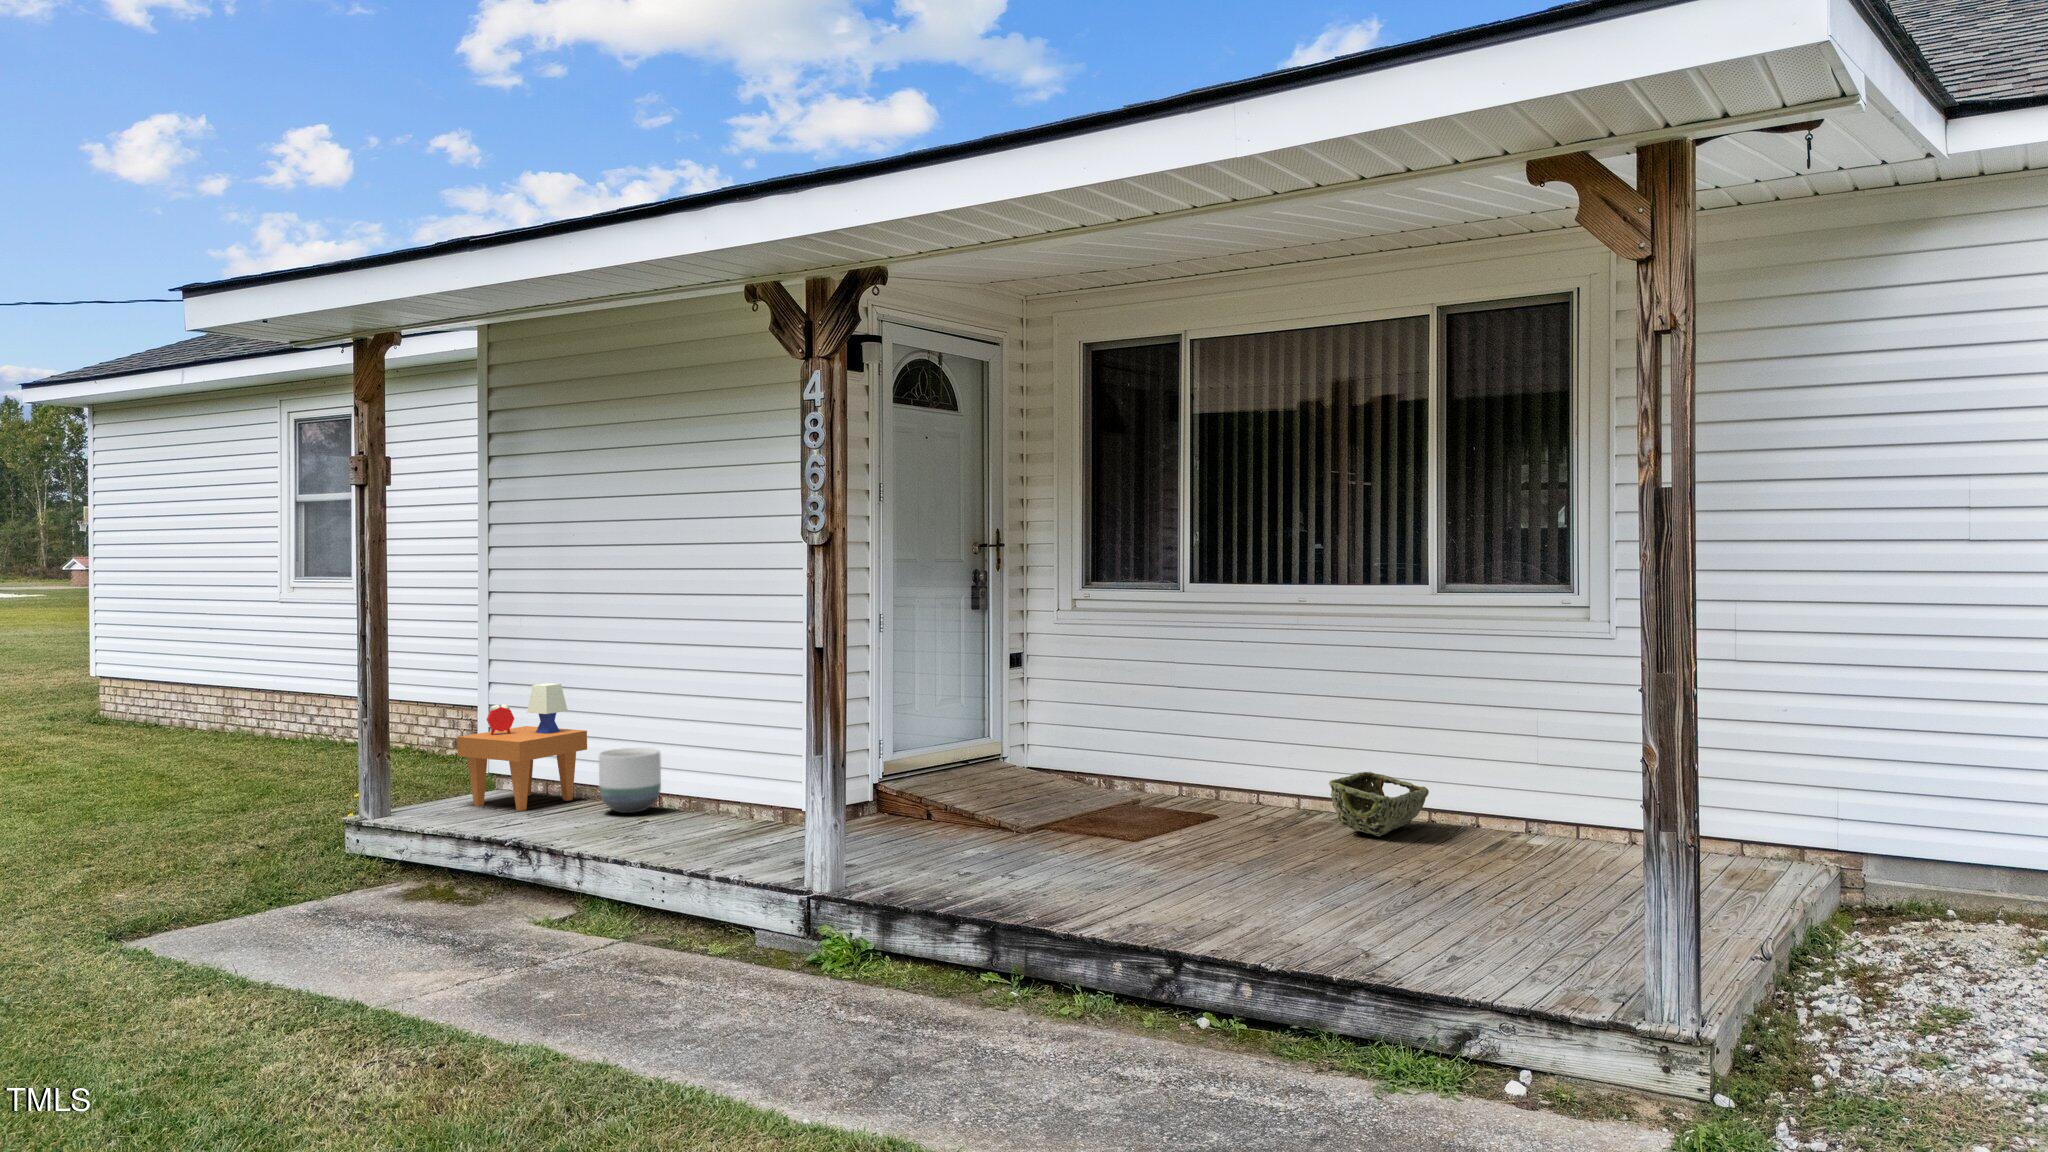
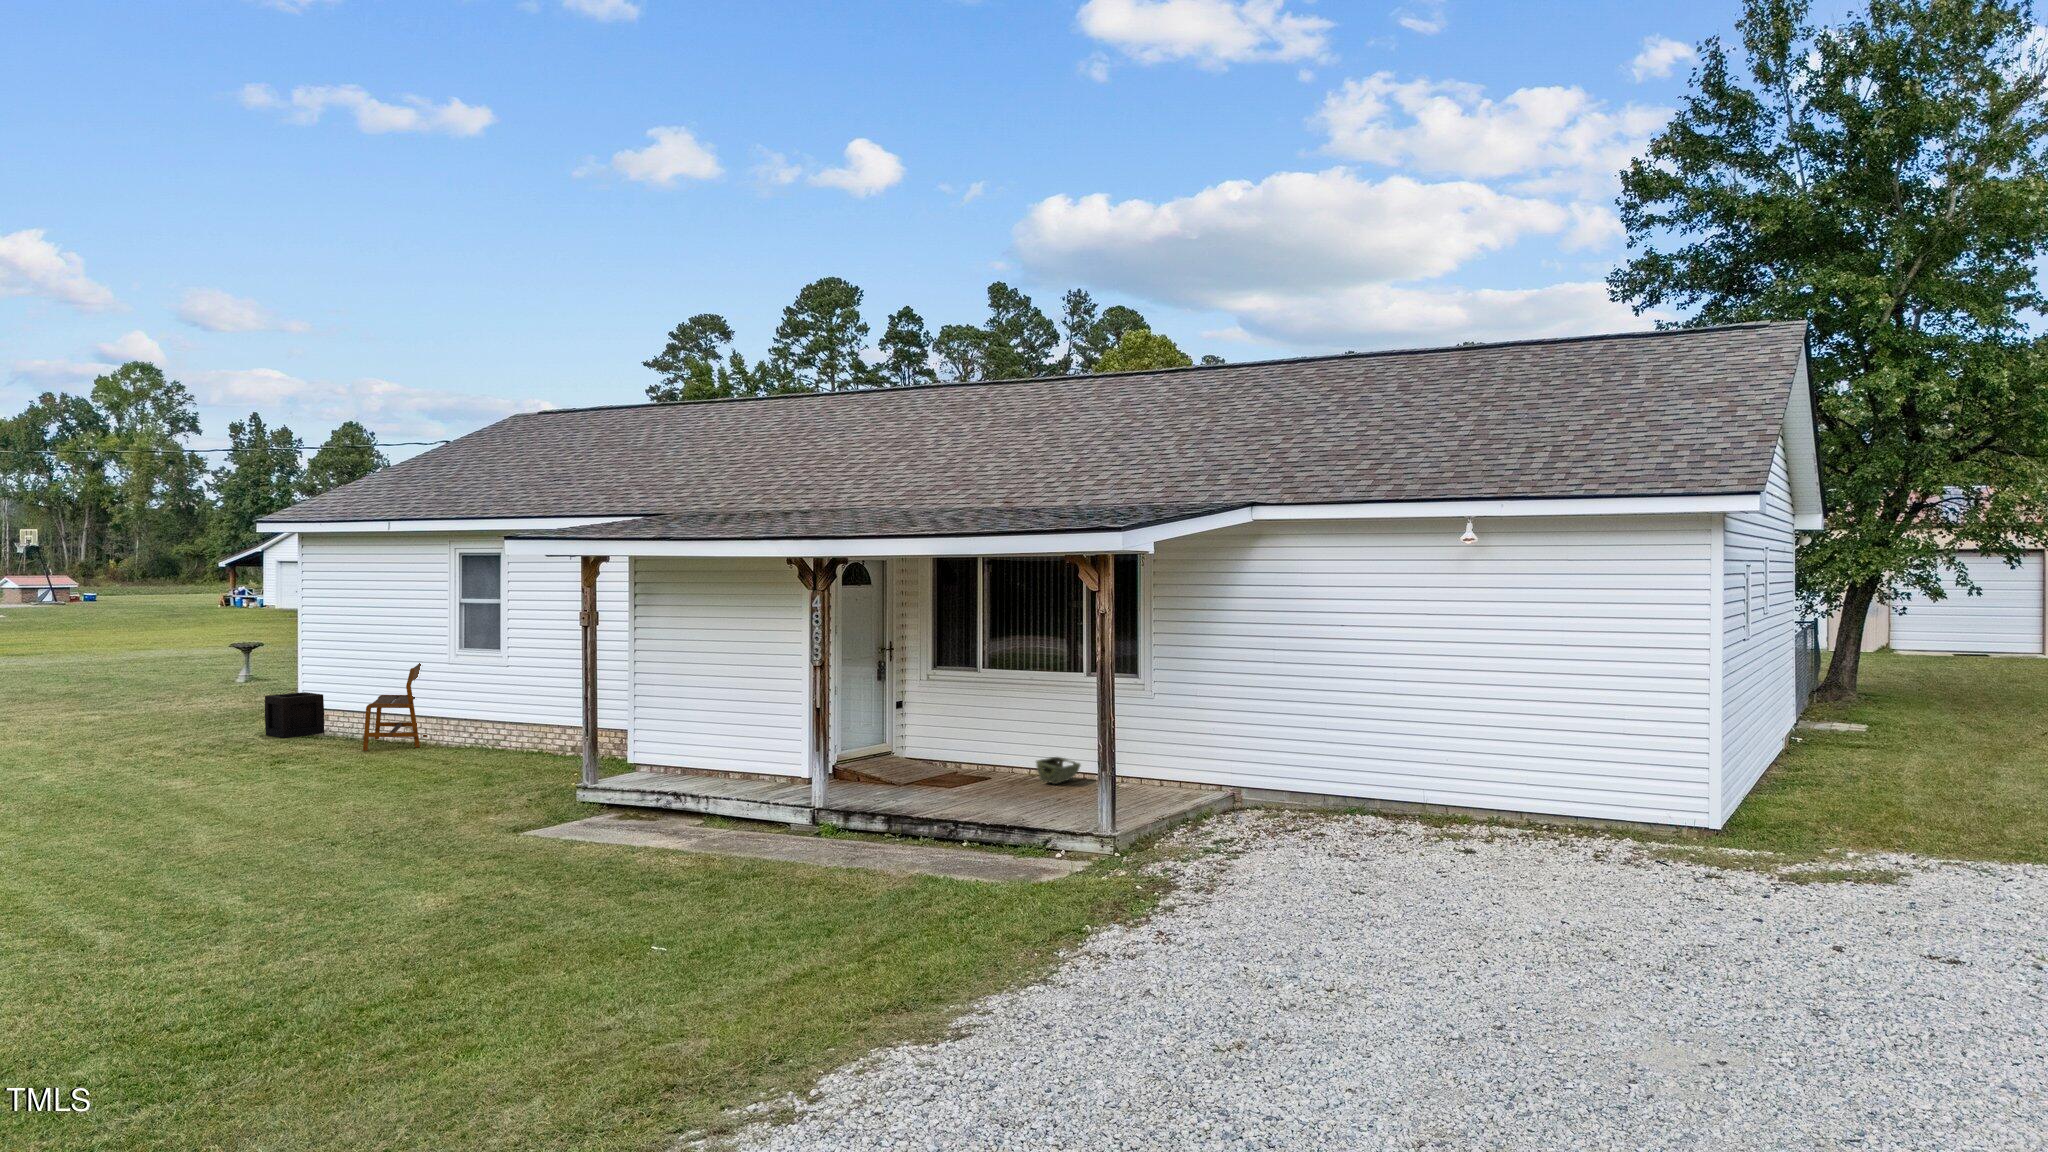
bench: none [122,602,260,744] -> present [363,663,428,751]
wooden crate: none [26,652,117,722] -> present [265,692,324,738]
side table: present [457,683,587,811] -> none [625,718,687,781]
planter: present [599,748,661,813] -> none [699,750,728,781]

